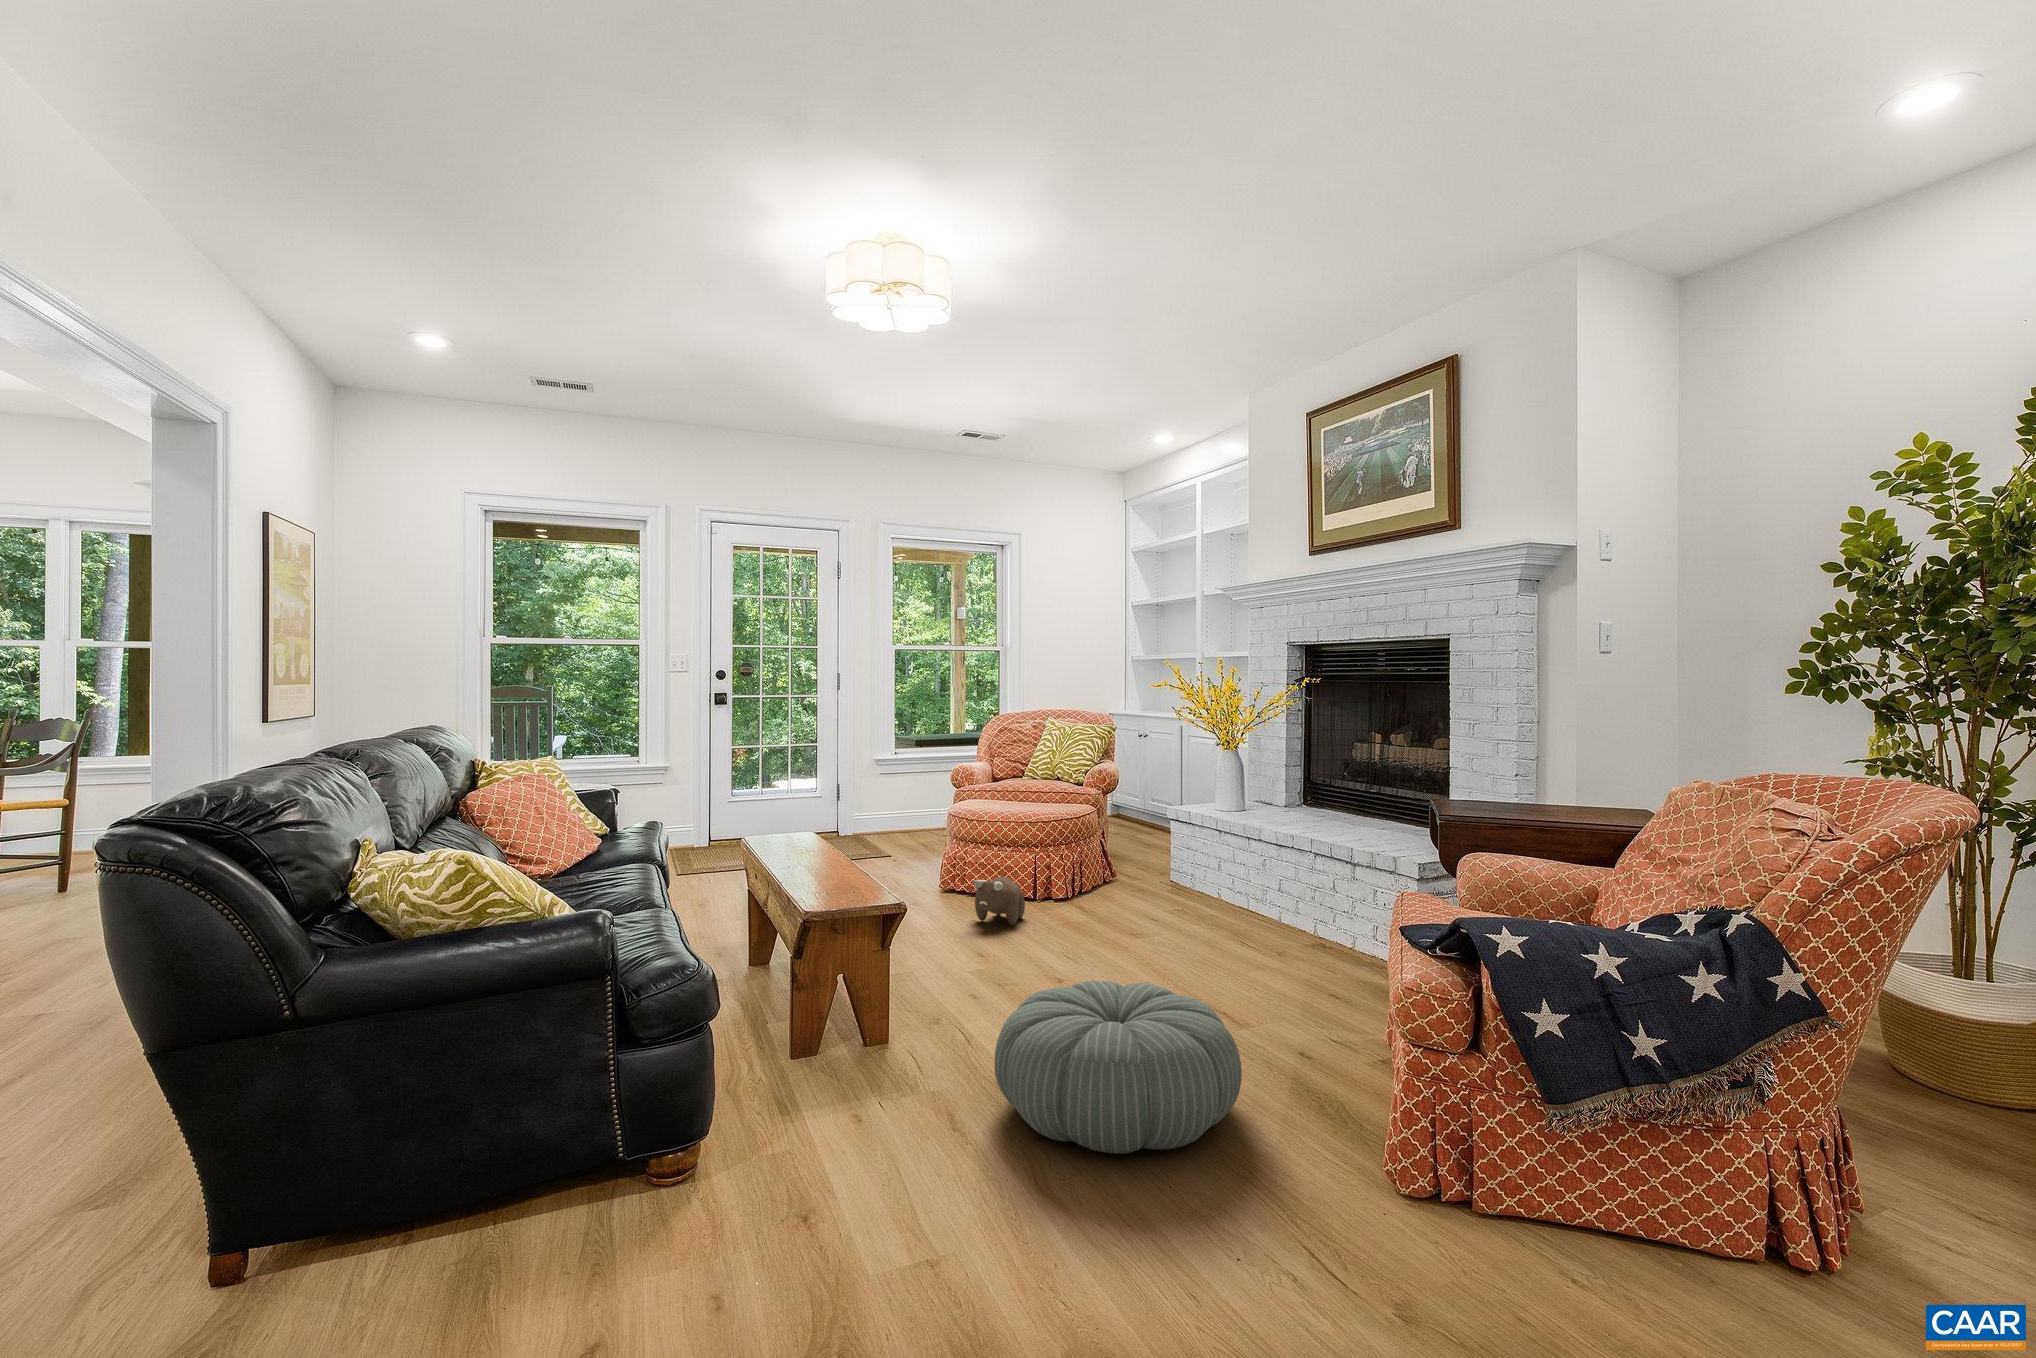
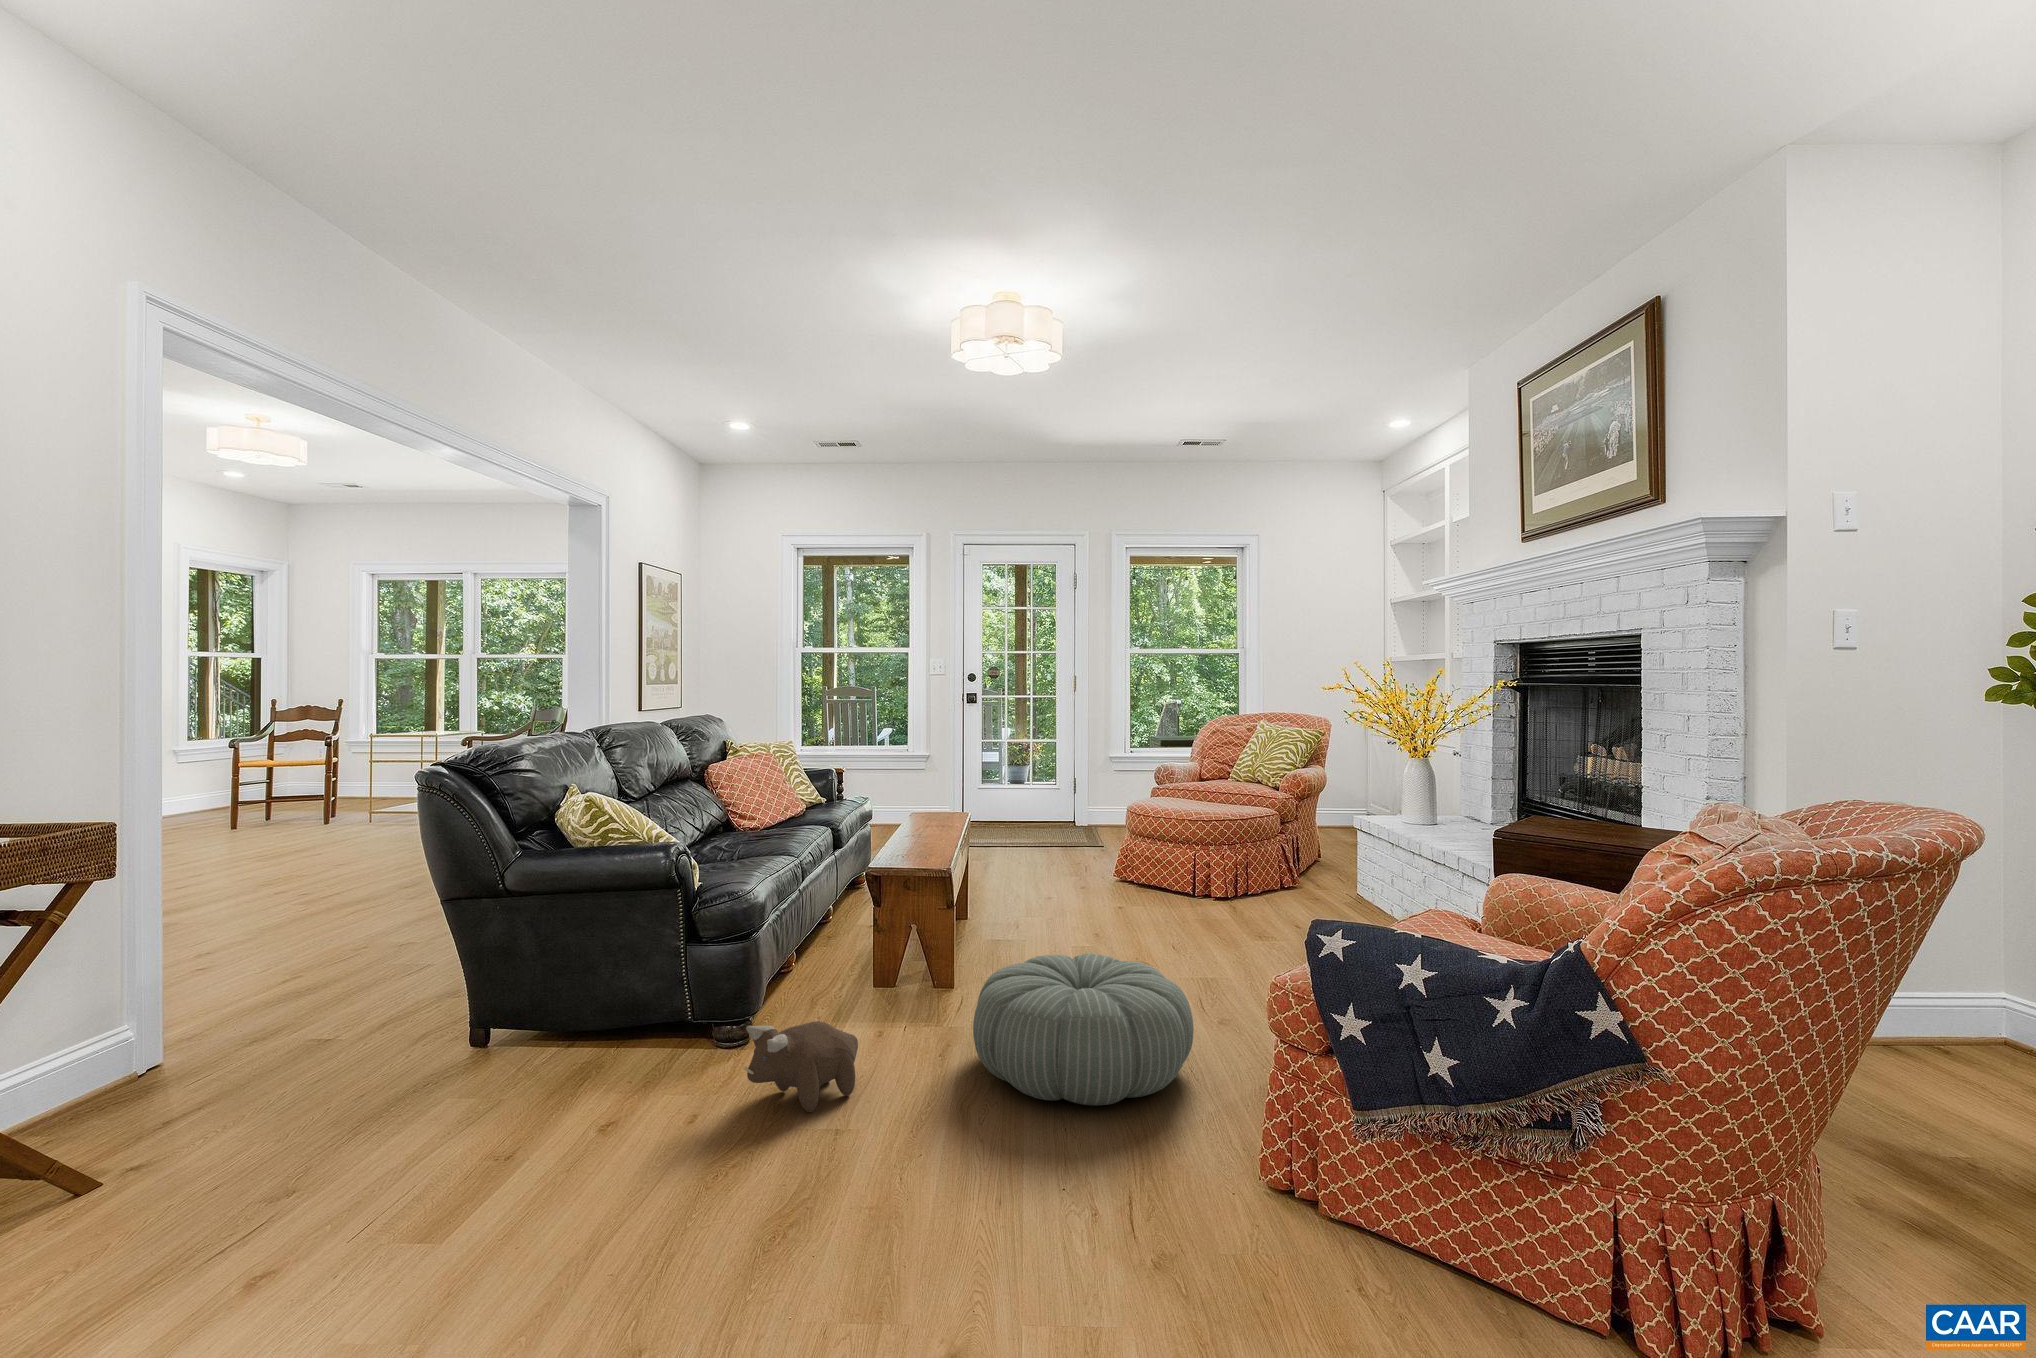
plush toy: present [974,877,1025,925] -> present [744,1021,858,1112]

